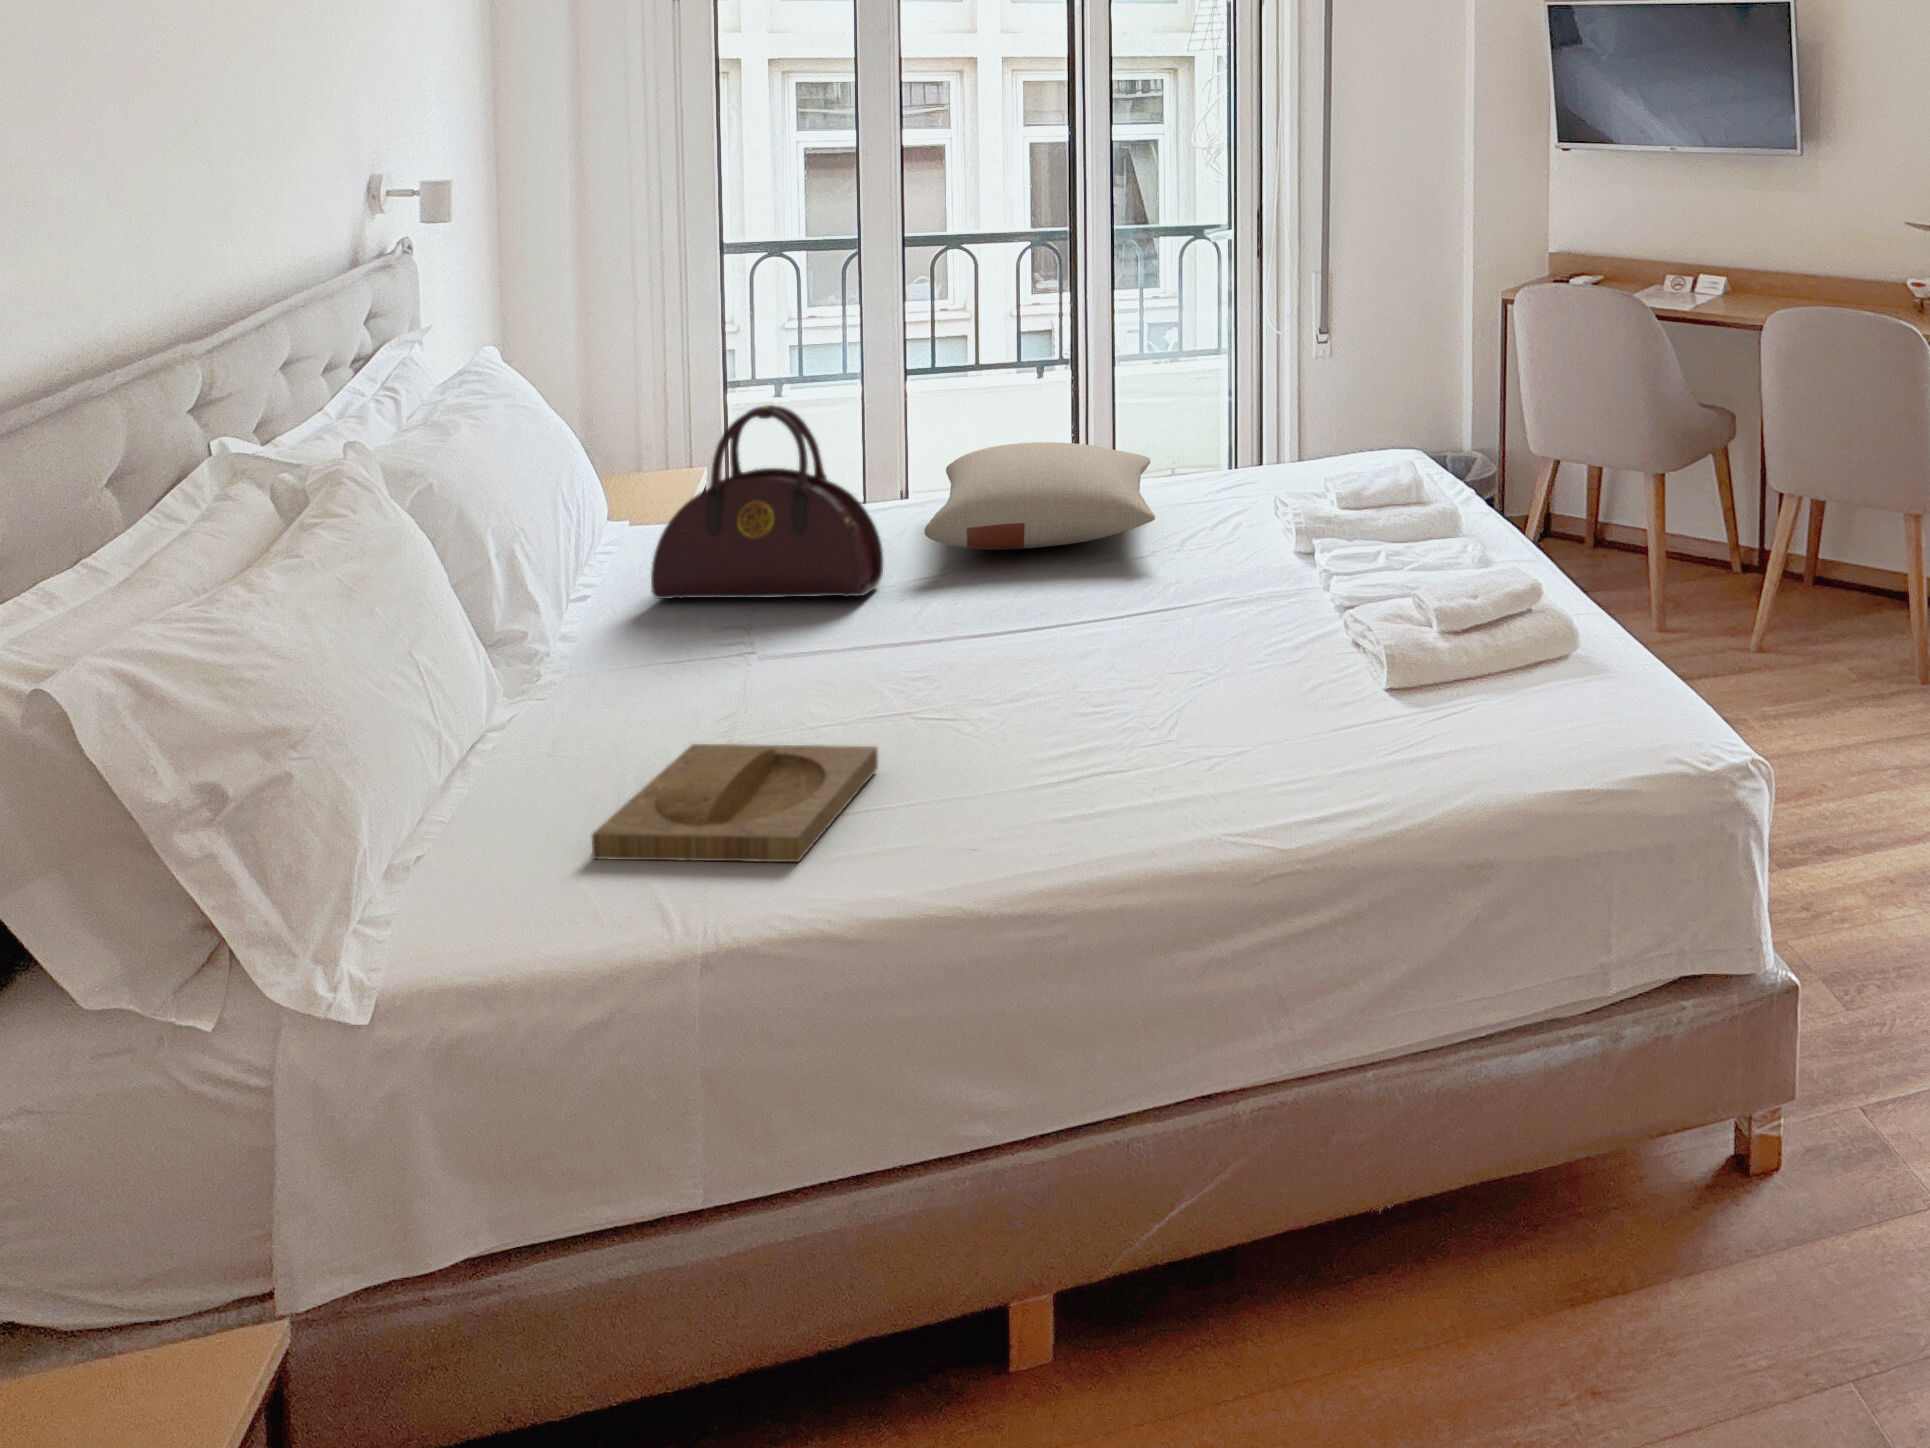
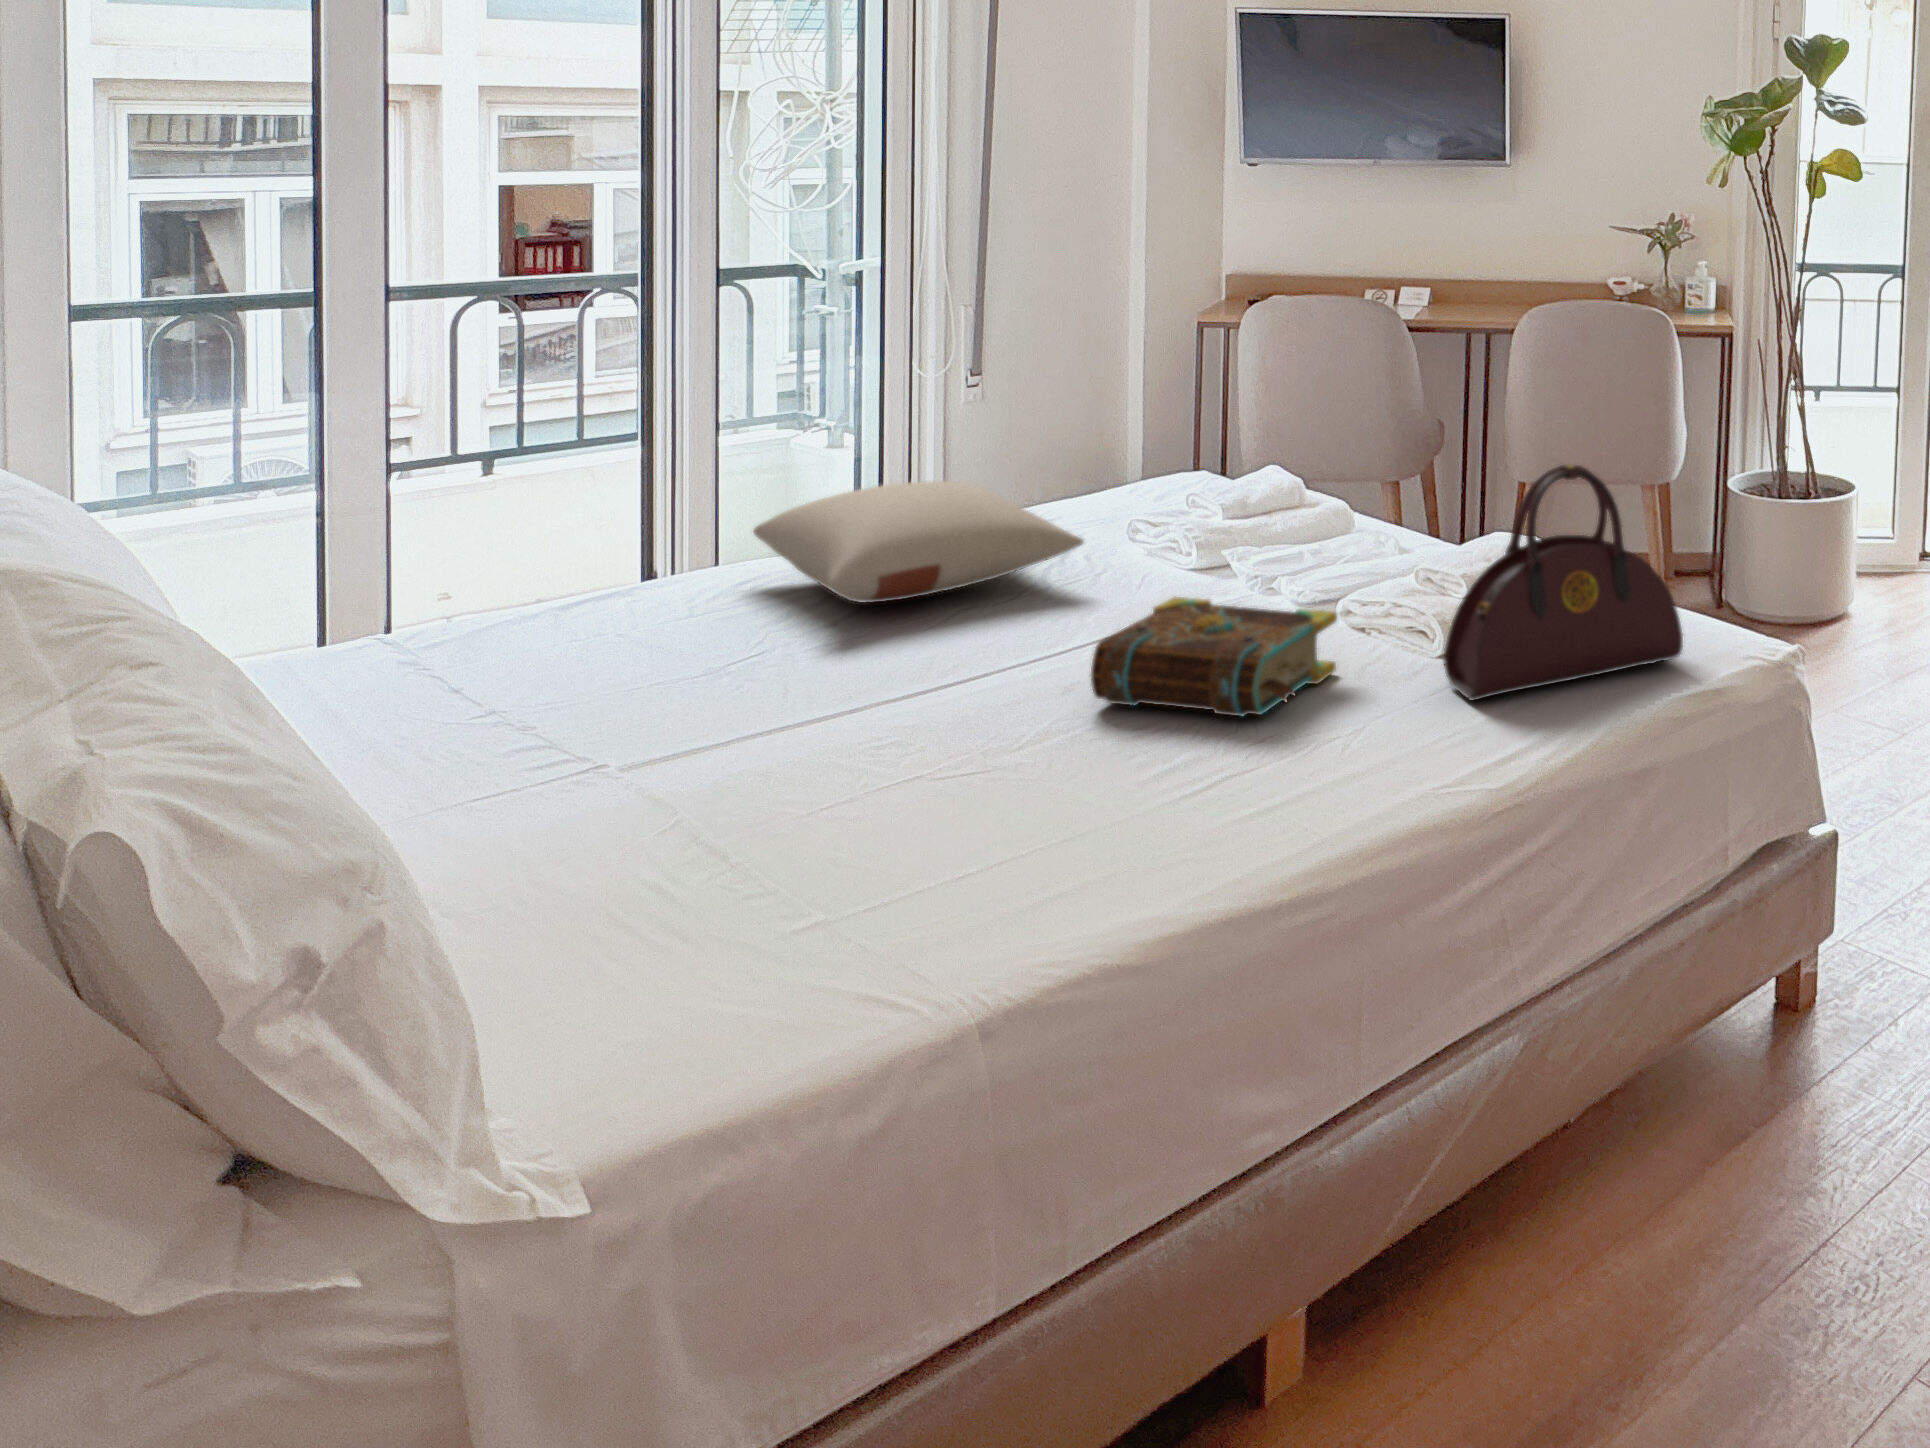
handbag: present [651,405,884,599] -> present [1443,464,1683,701]
book: none [1005,590,1242,729] -> present [1091,597,1337,717]
tray: present [592,744,878,862] -> none [829,767,1092,924]

